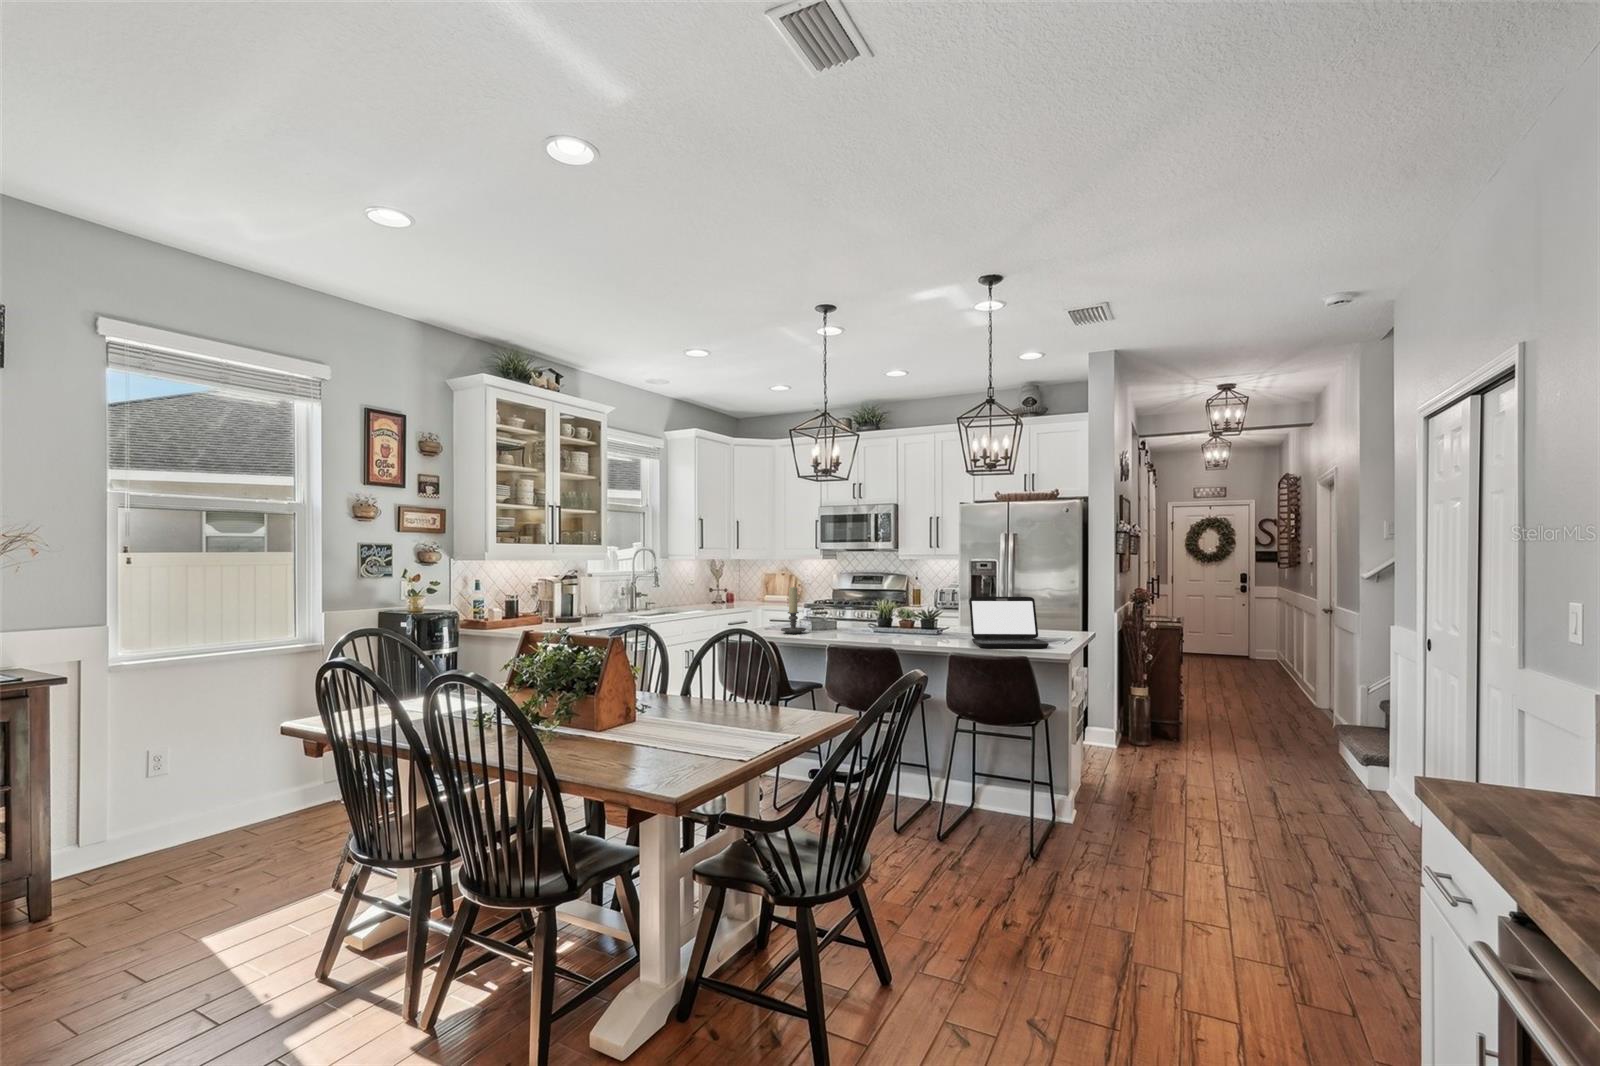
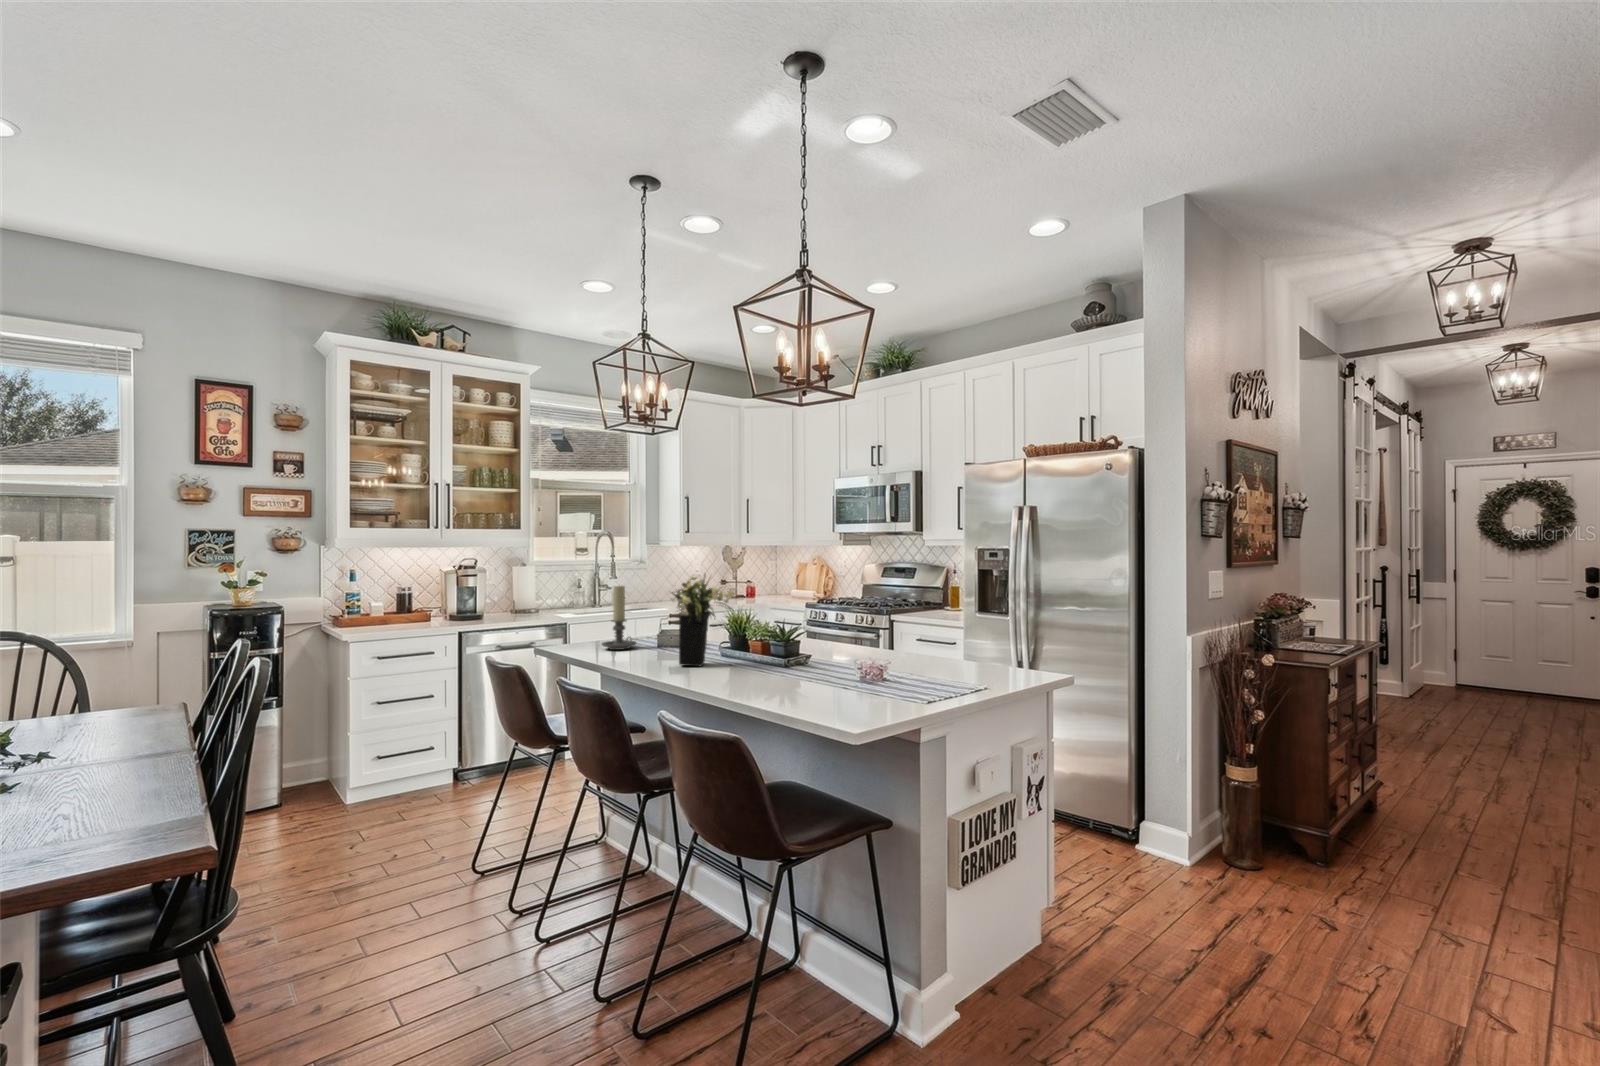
flower arrangement: none [867,576,913,639] -> present [672,574,733,667]
laptop: present [969,597,1049,648] -> none [757,607,889,700]

